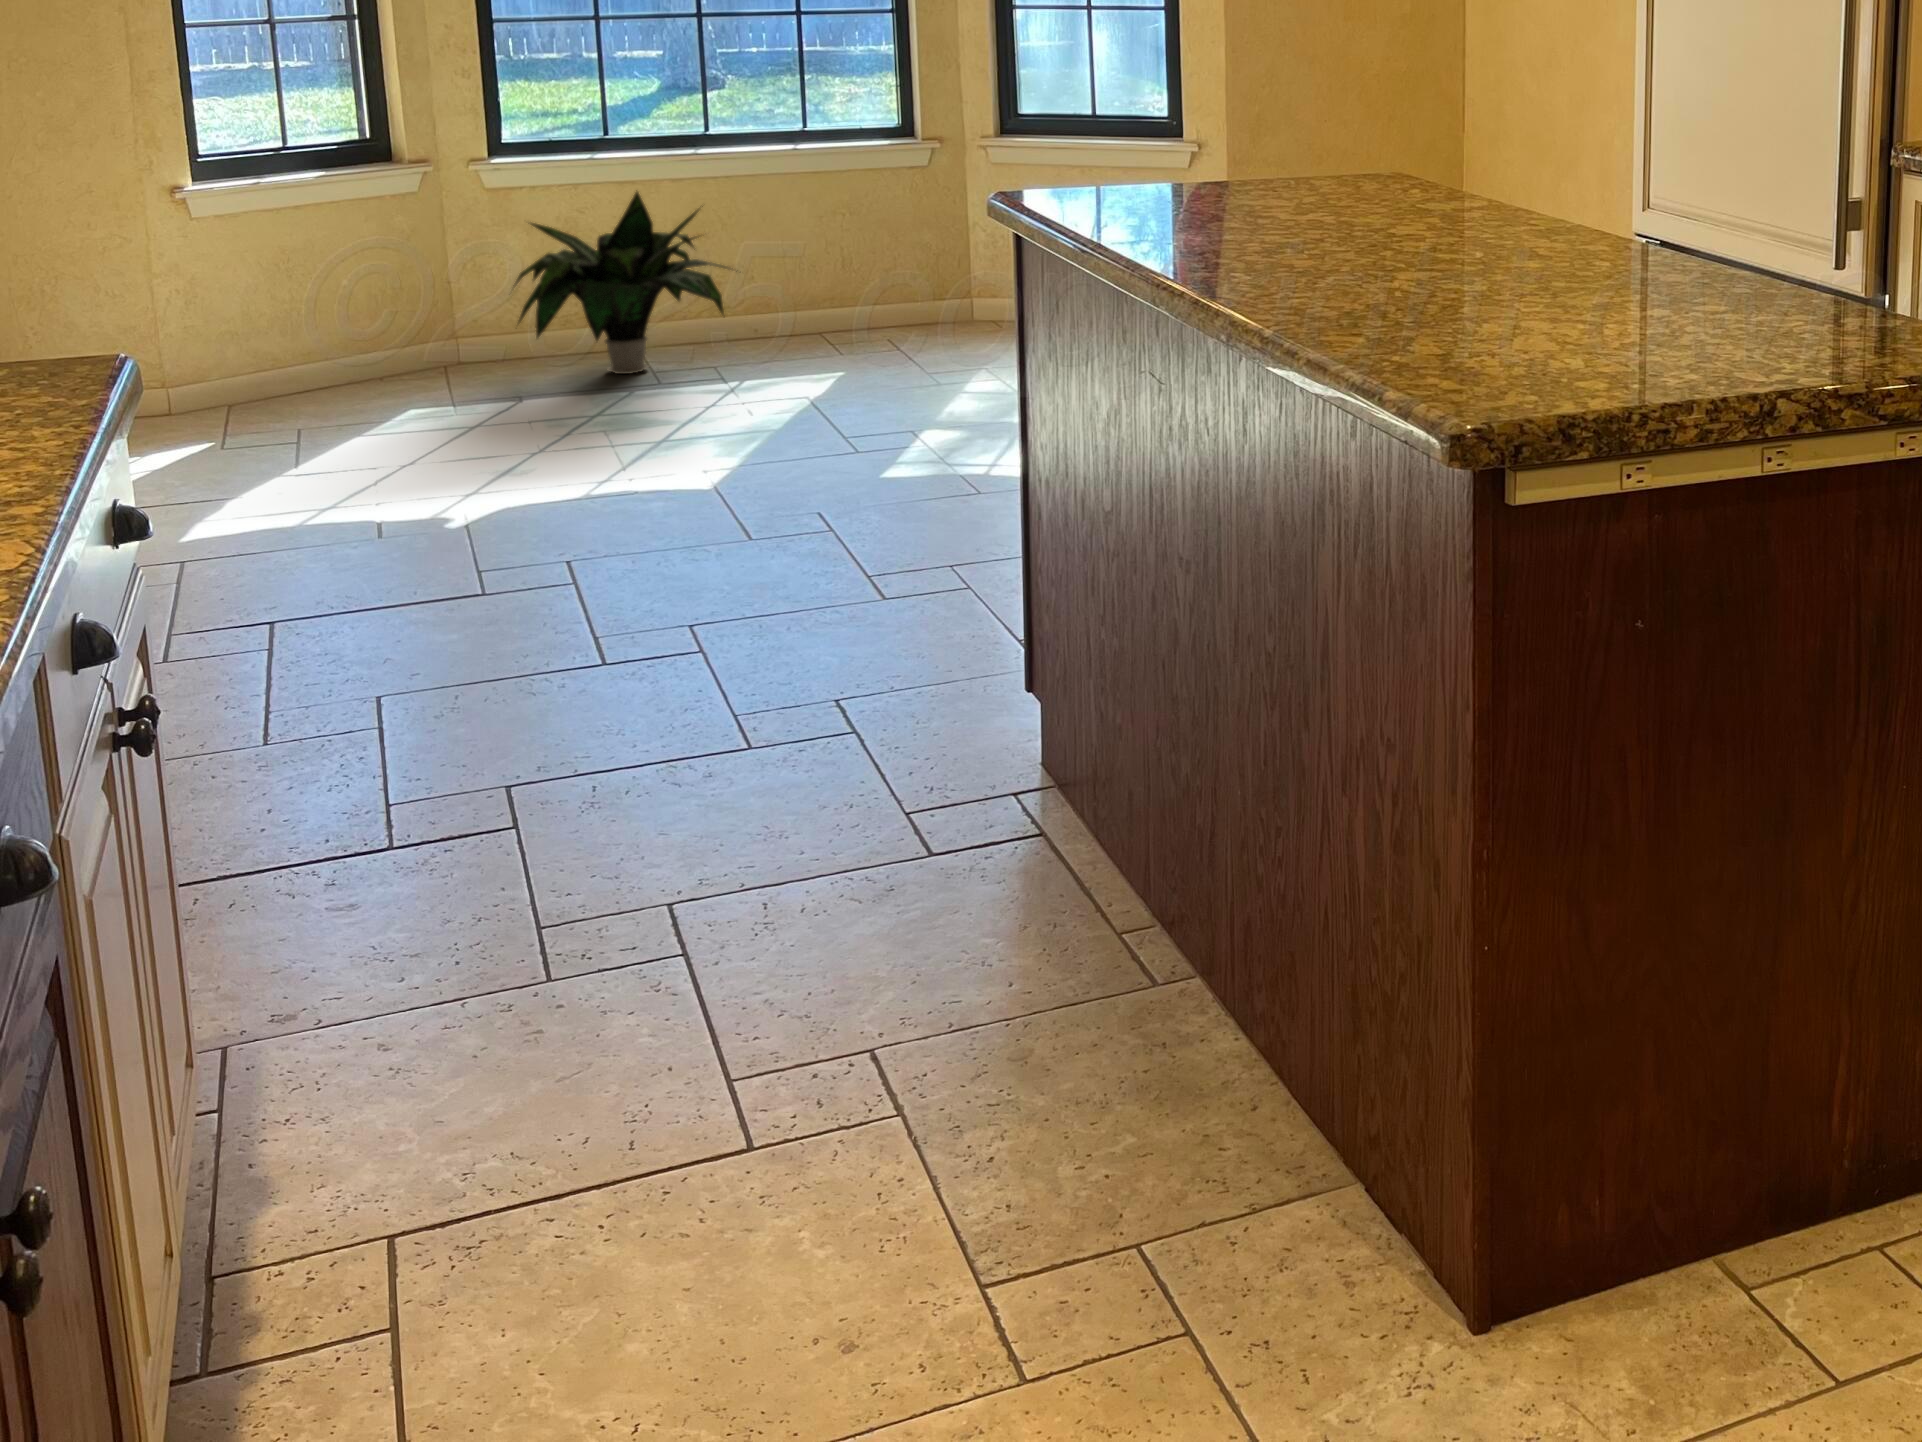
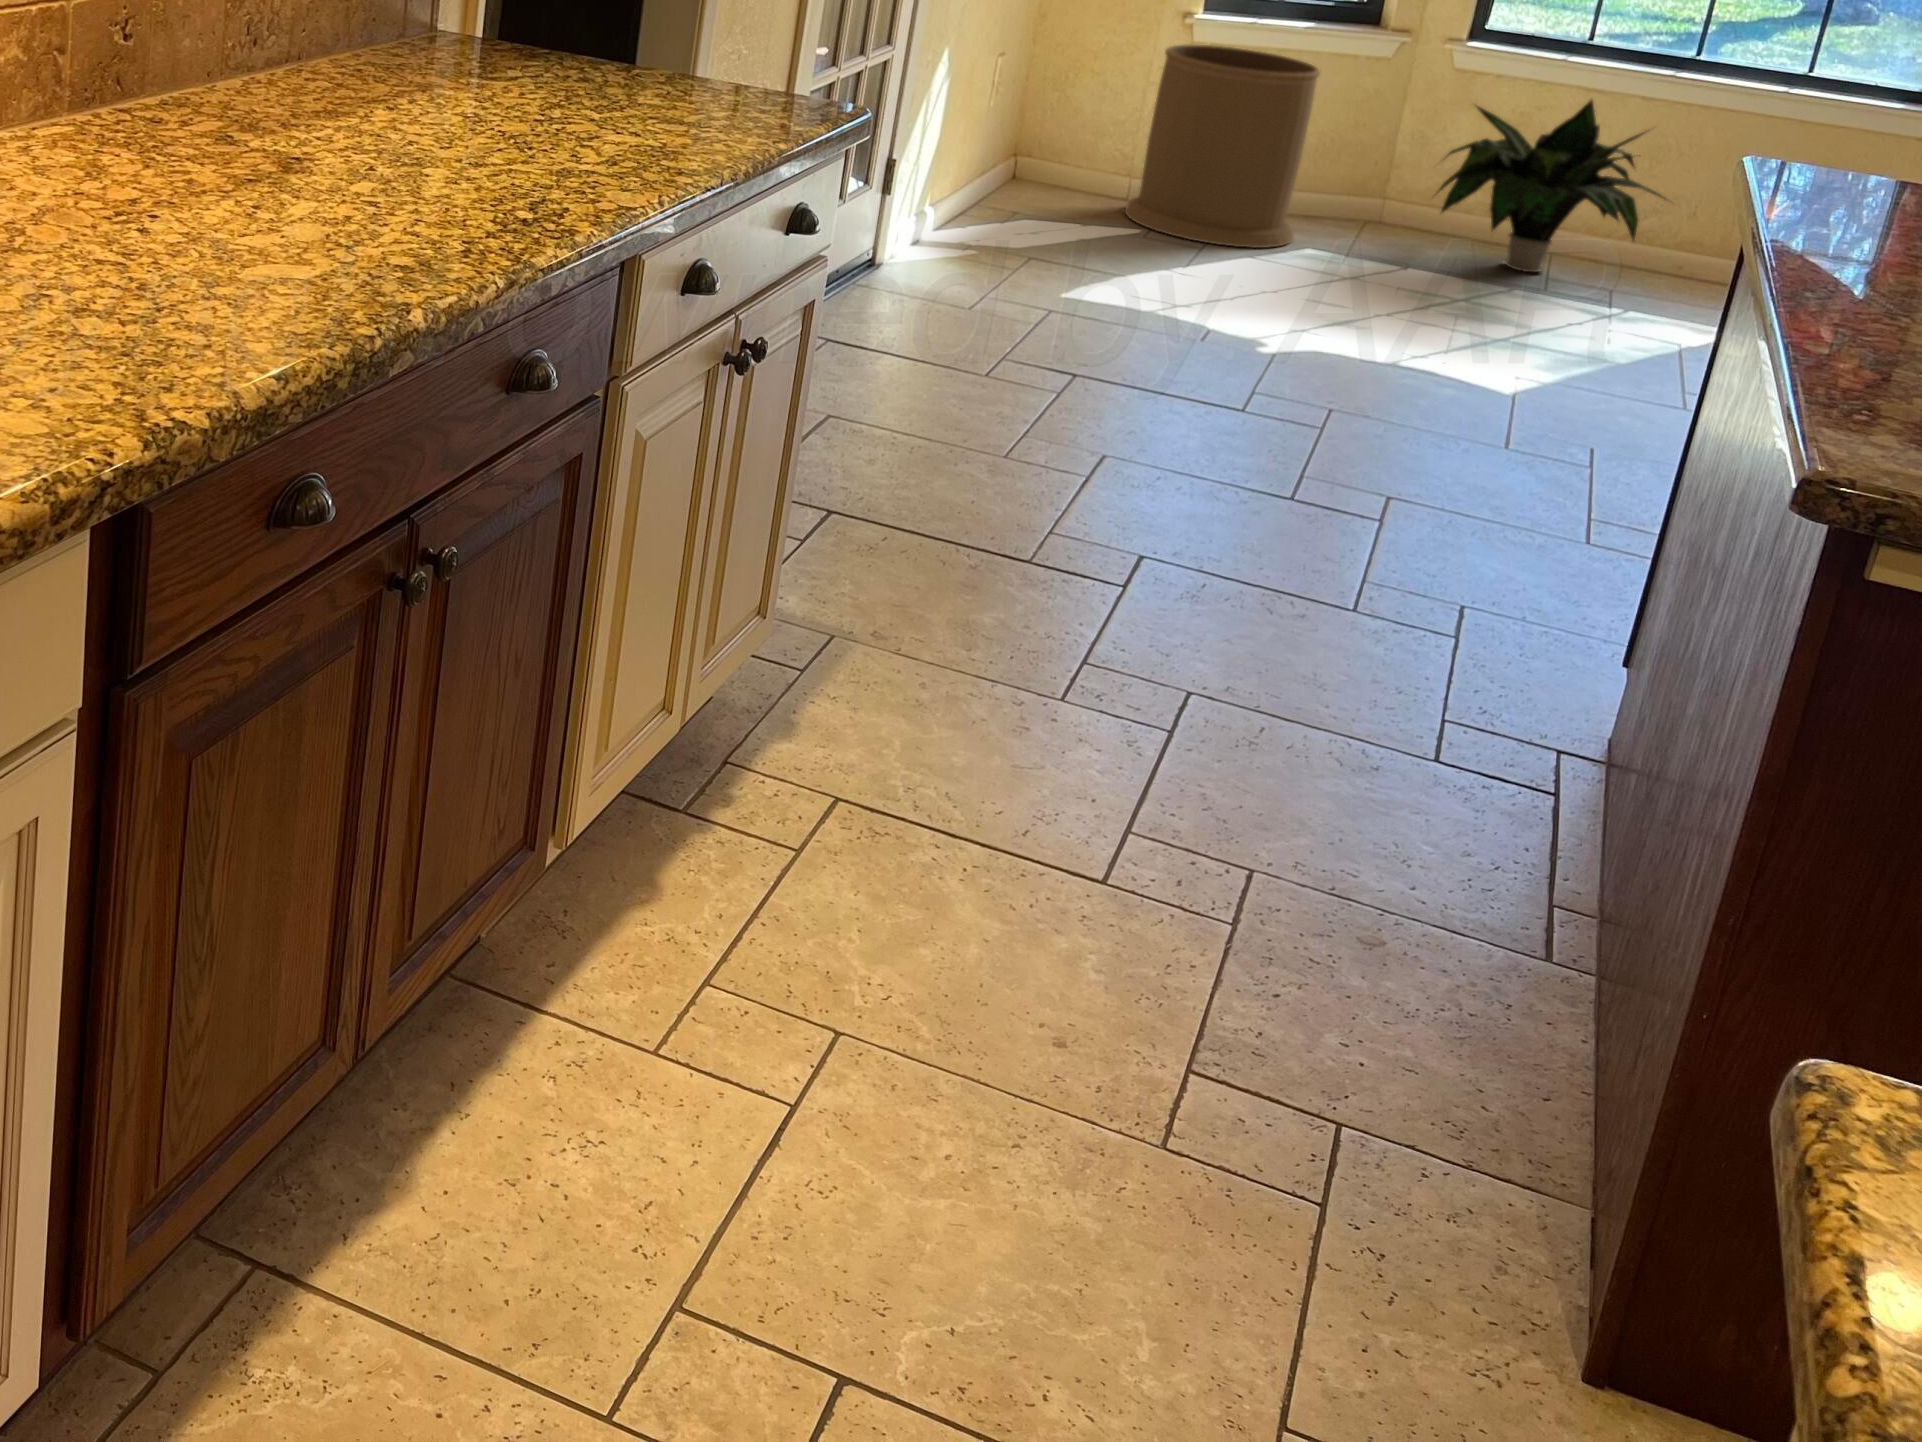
trash can: none [168,216,392,444] -> present [1125,44,1321,248]

